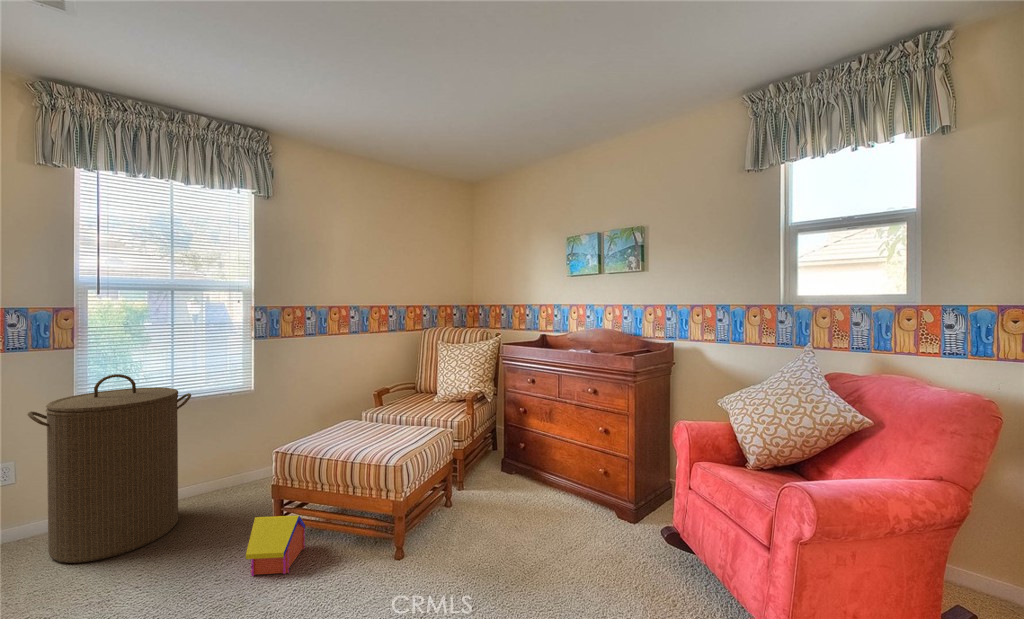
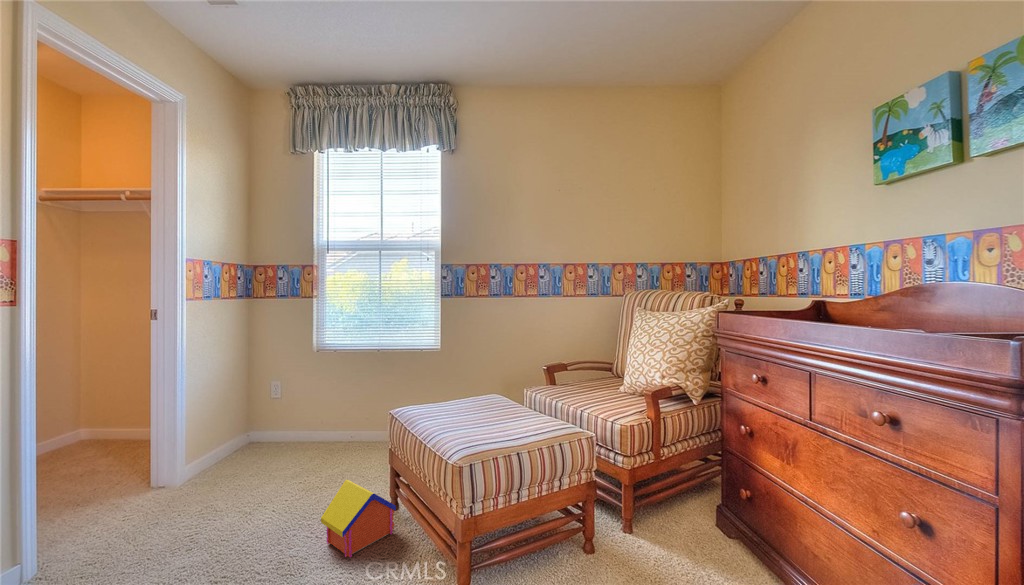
laundry hamper: present [27,374,191,563] -> none [266,319,372,475]

